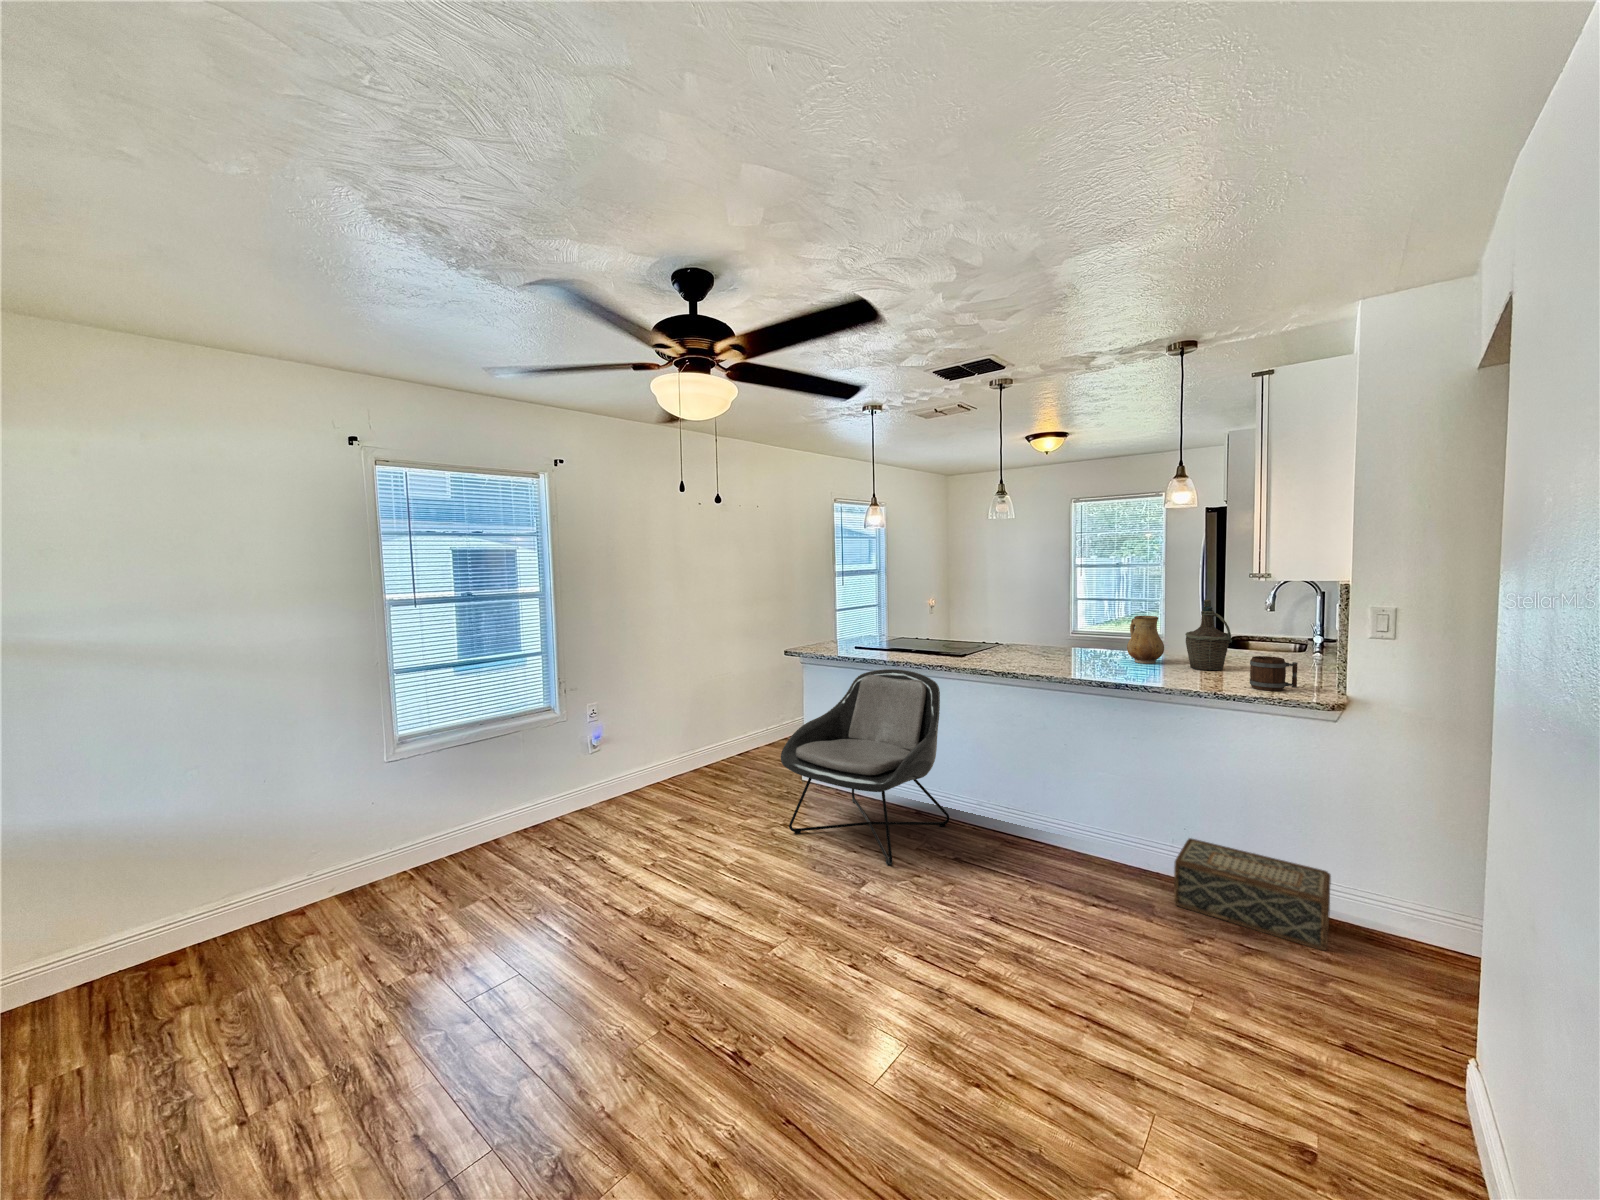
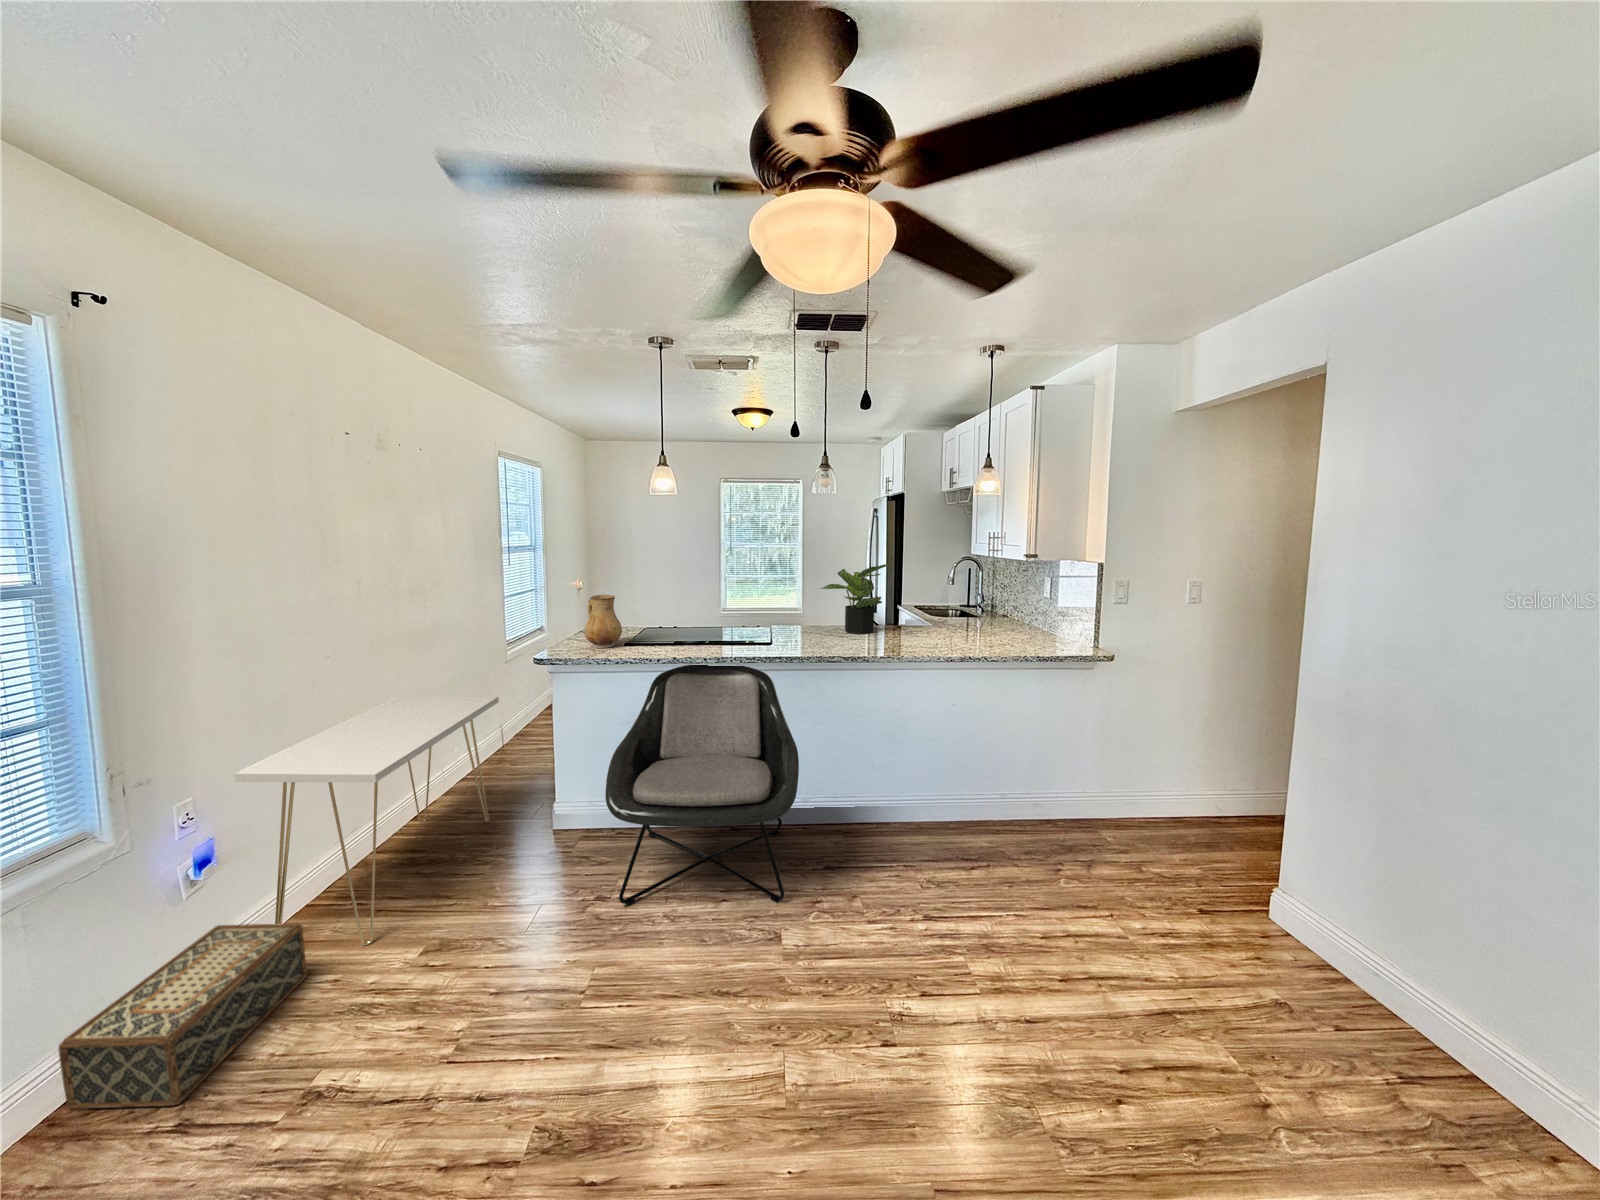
potted plant: none [1022,590,1089,660] -> present [821,564,890,634]
bottle: present [1185,599,1232,670] -> none [964,570,1000,632]
ceramic pitcher: present [1127,616,1164,664] -> present [585,595,622,648]
mug: present [1250,656,1298,691] -> none [1047,618,1080,647]
console table: none [622,674,779,808] -> present [234,696,499,946]
woven basket: present [1174,838,1331,950] -> present [59,923,307,1109]

